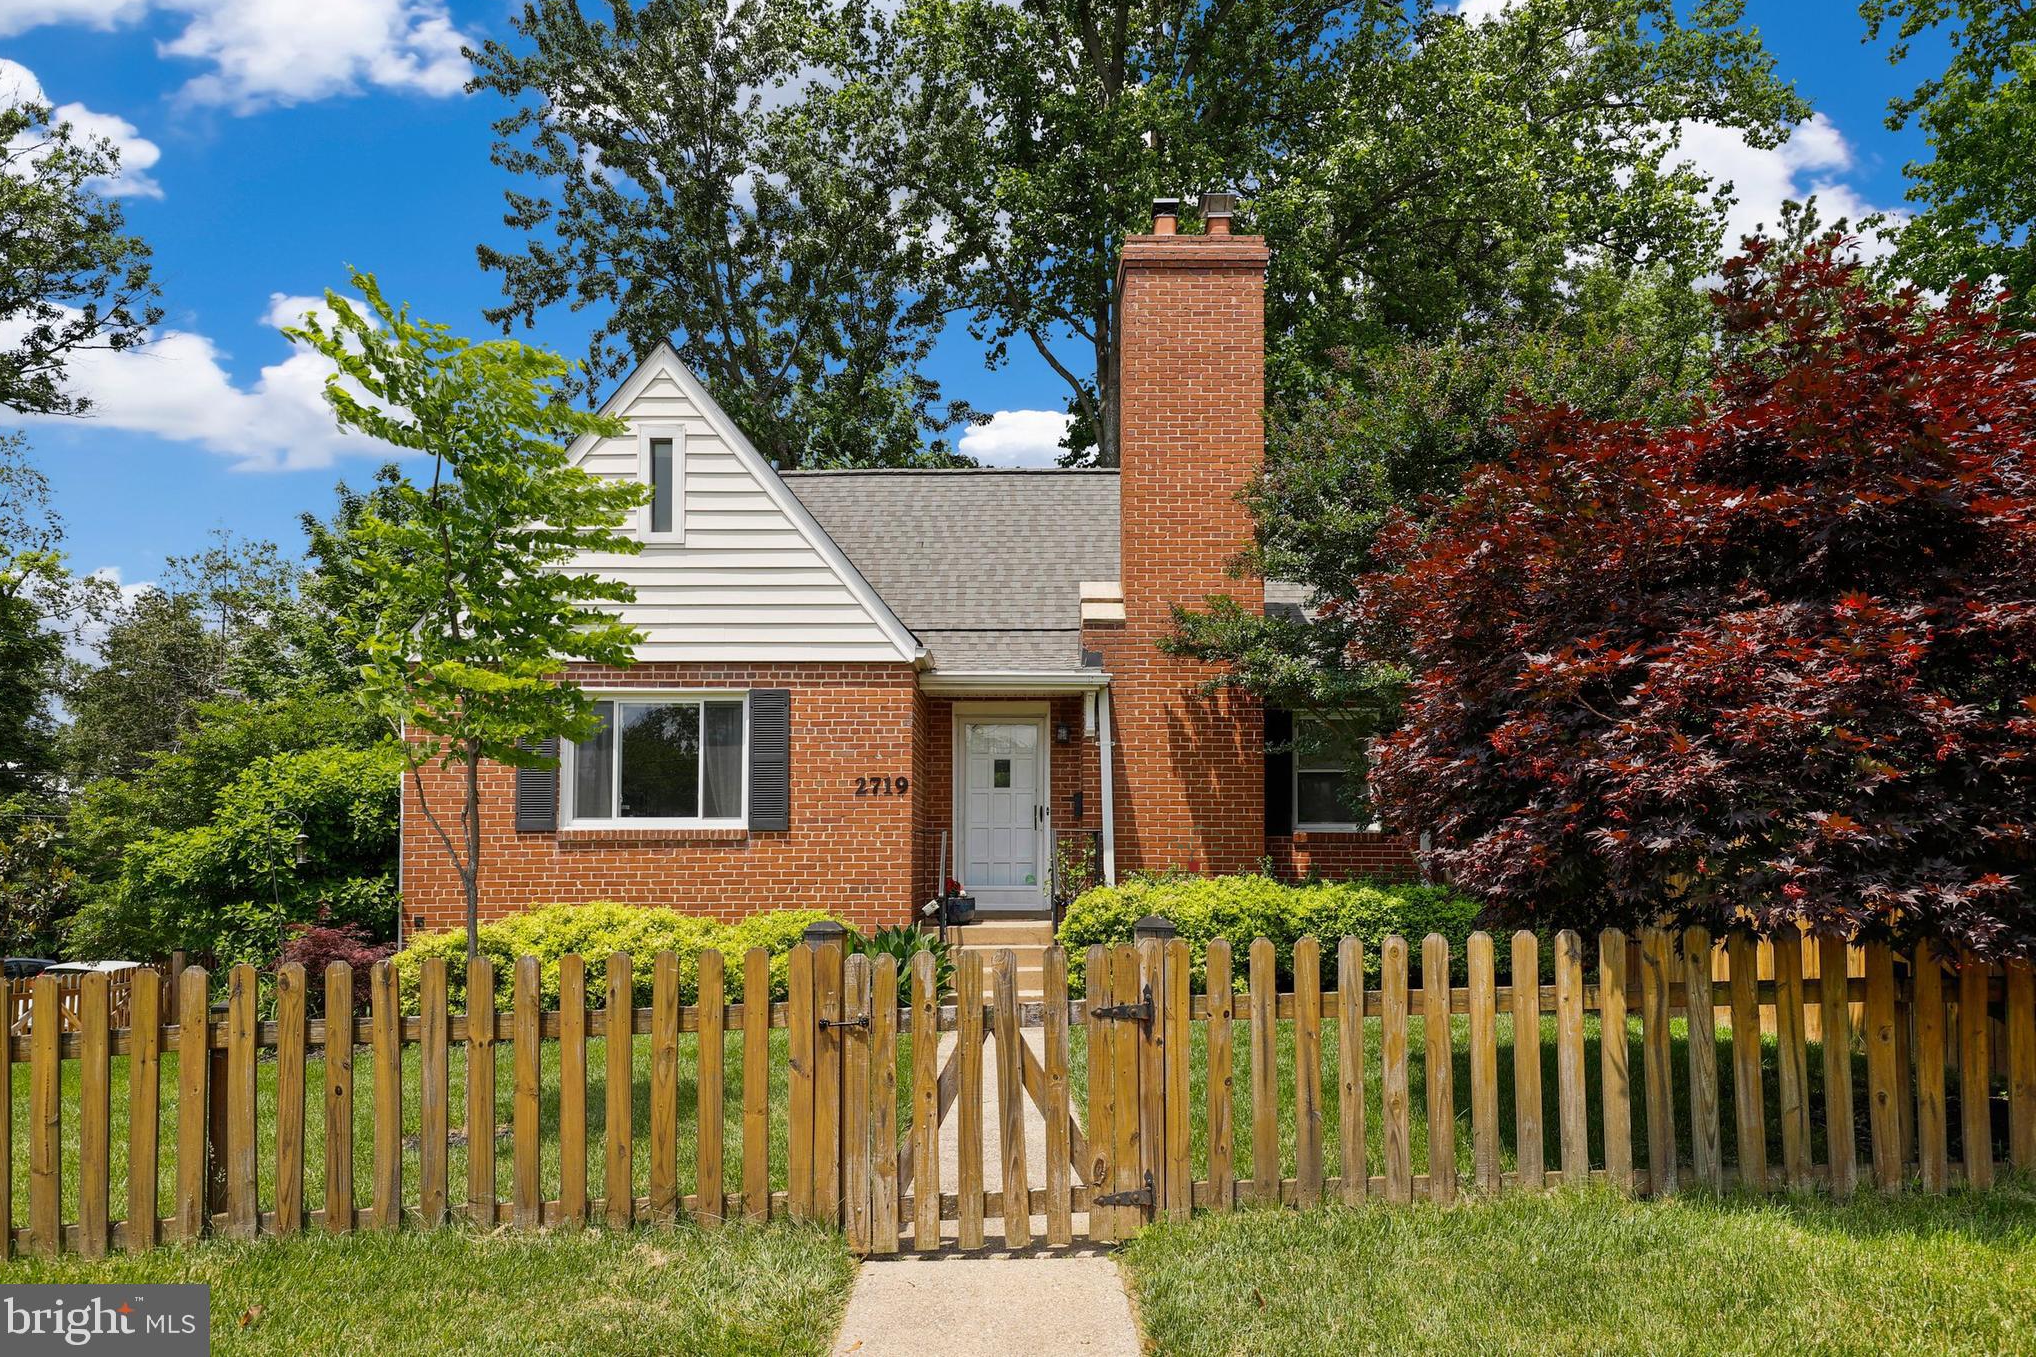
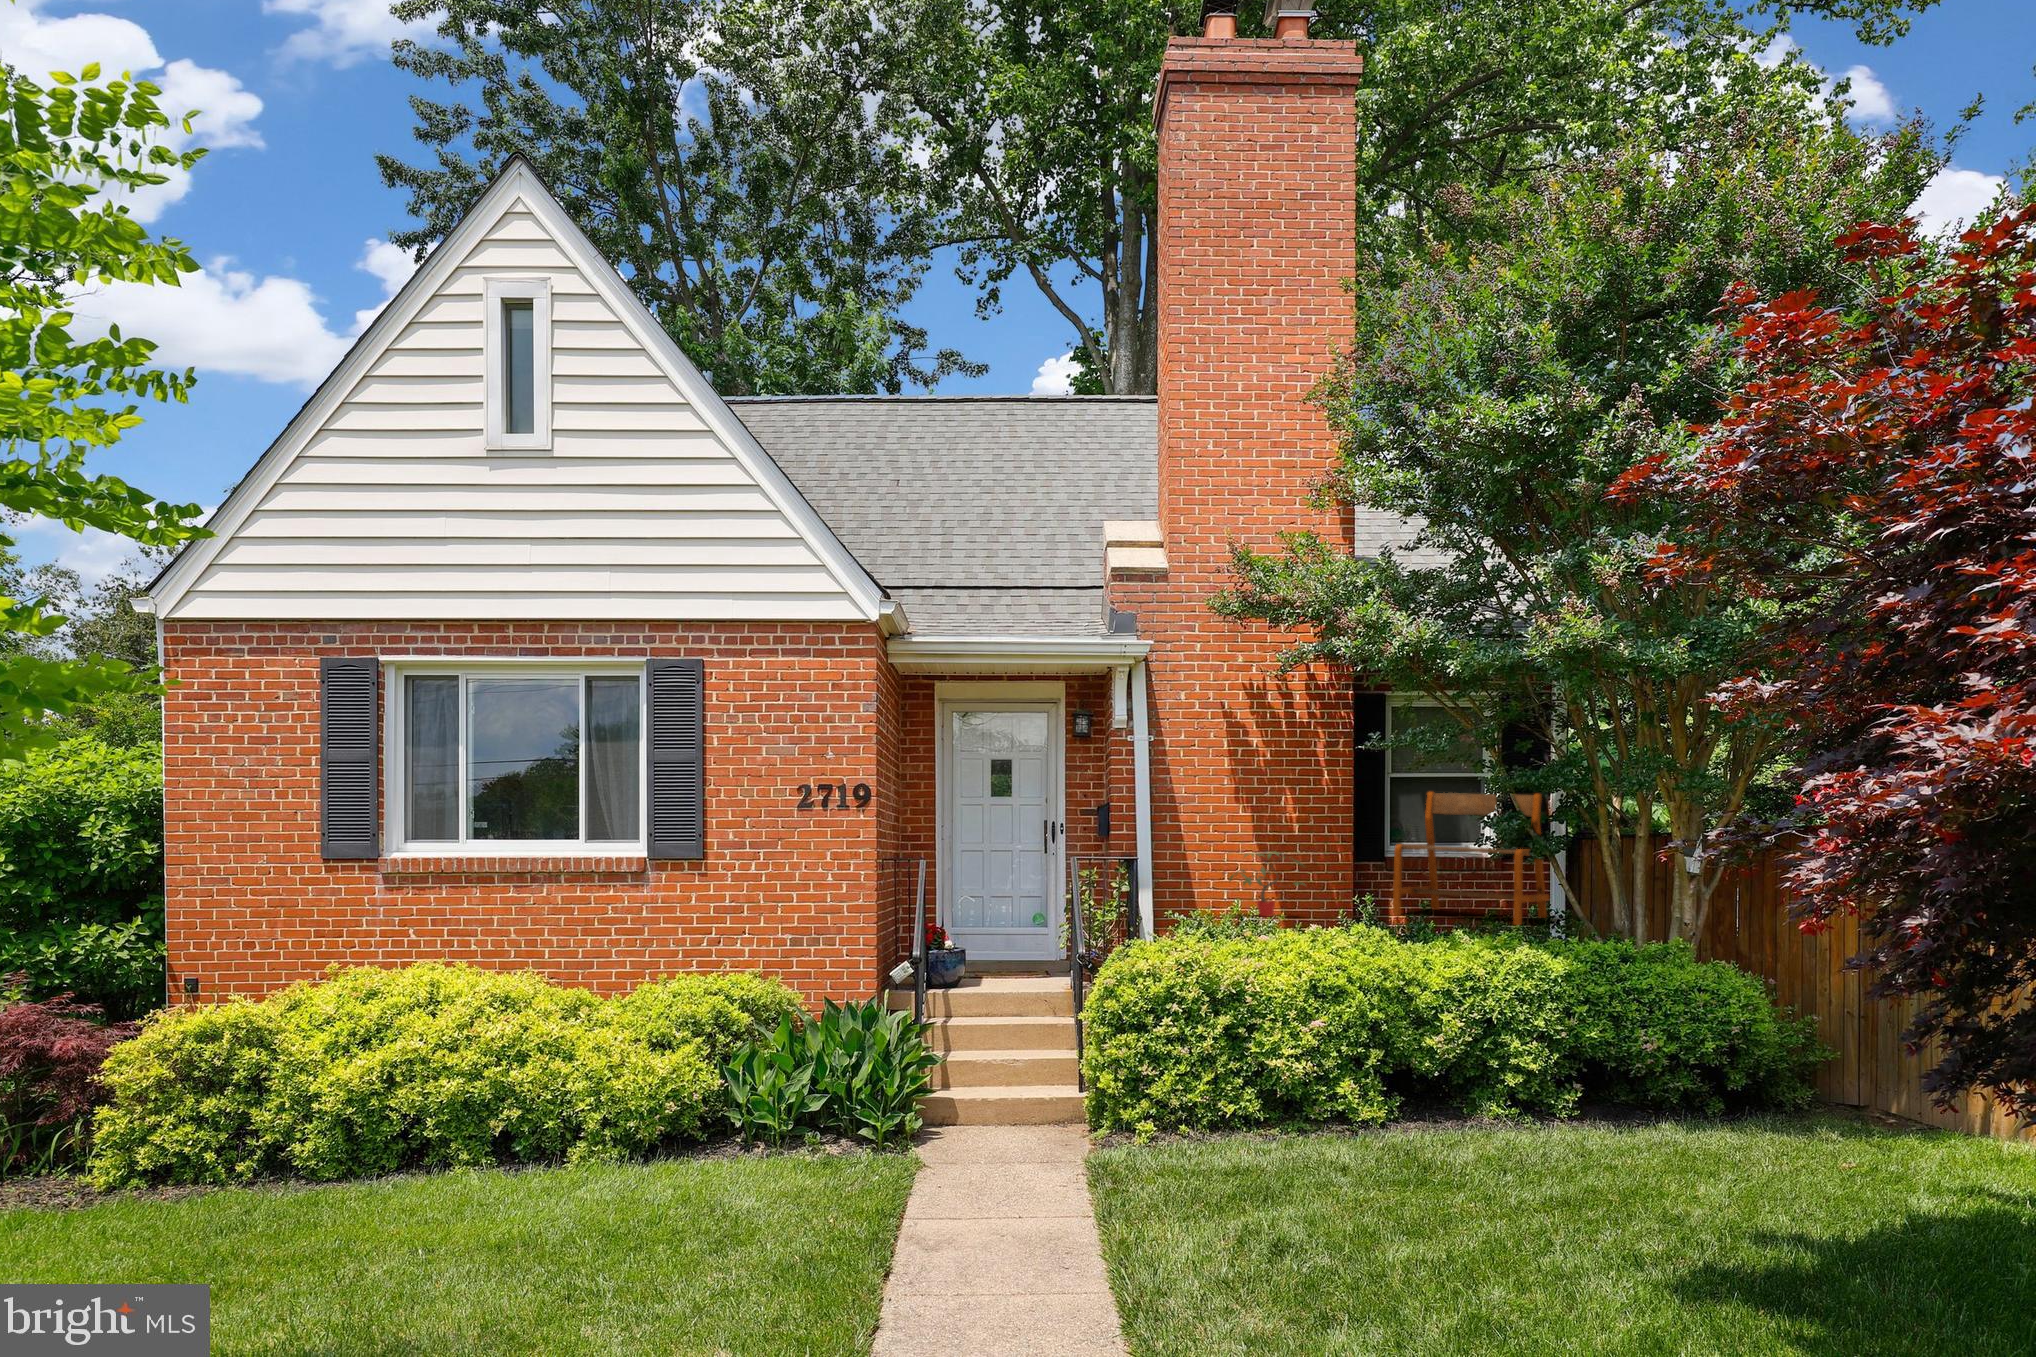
bench: none [1286,782,1397,878] -> present [1393,792,1549,925]

